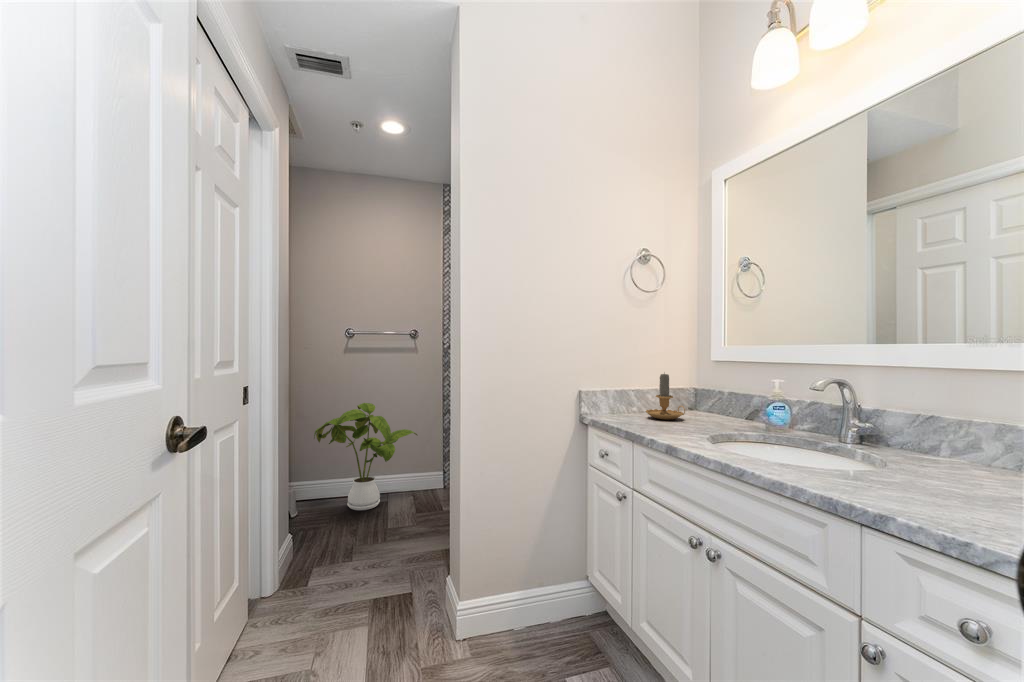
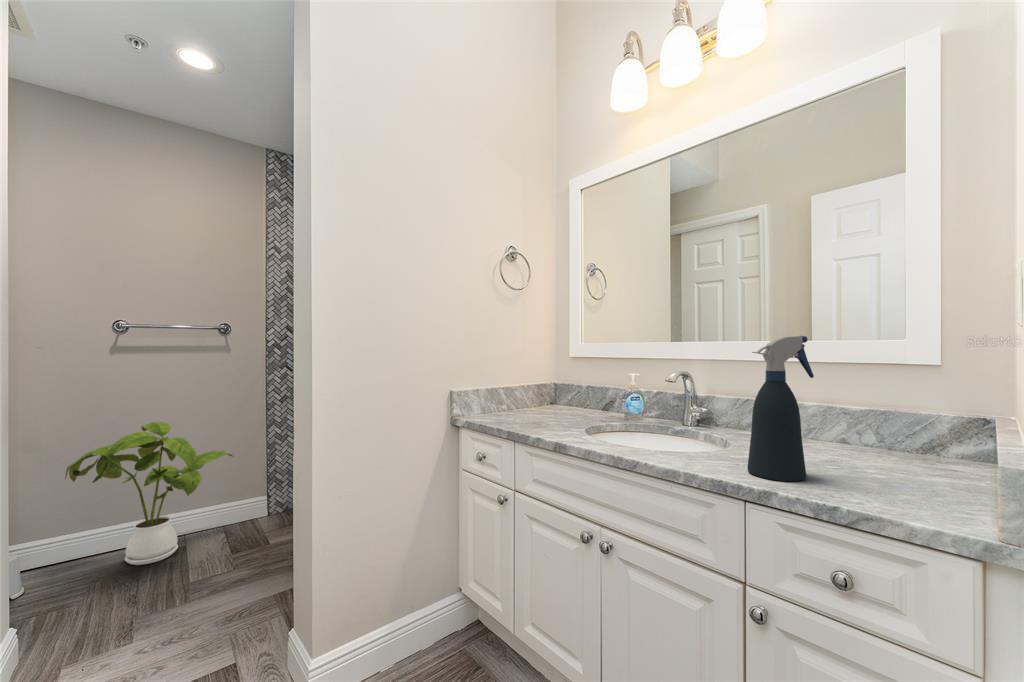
spray bottle: none [875,339,974,512] -> present [748,336,814,481]
candle: present [646,374,685,420] -> none [516,369,554,416]

